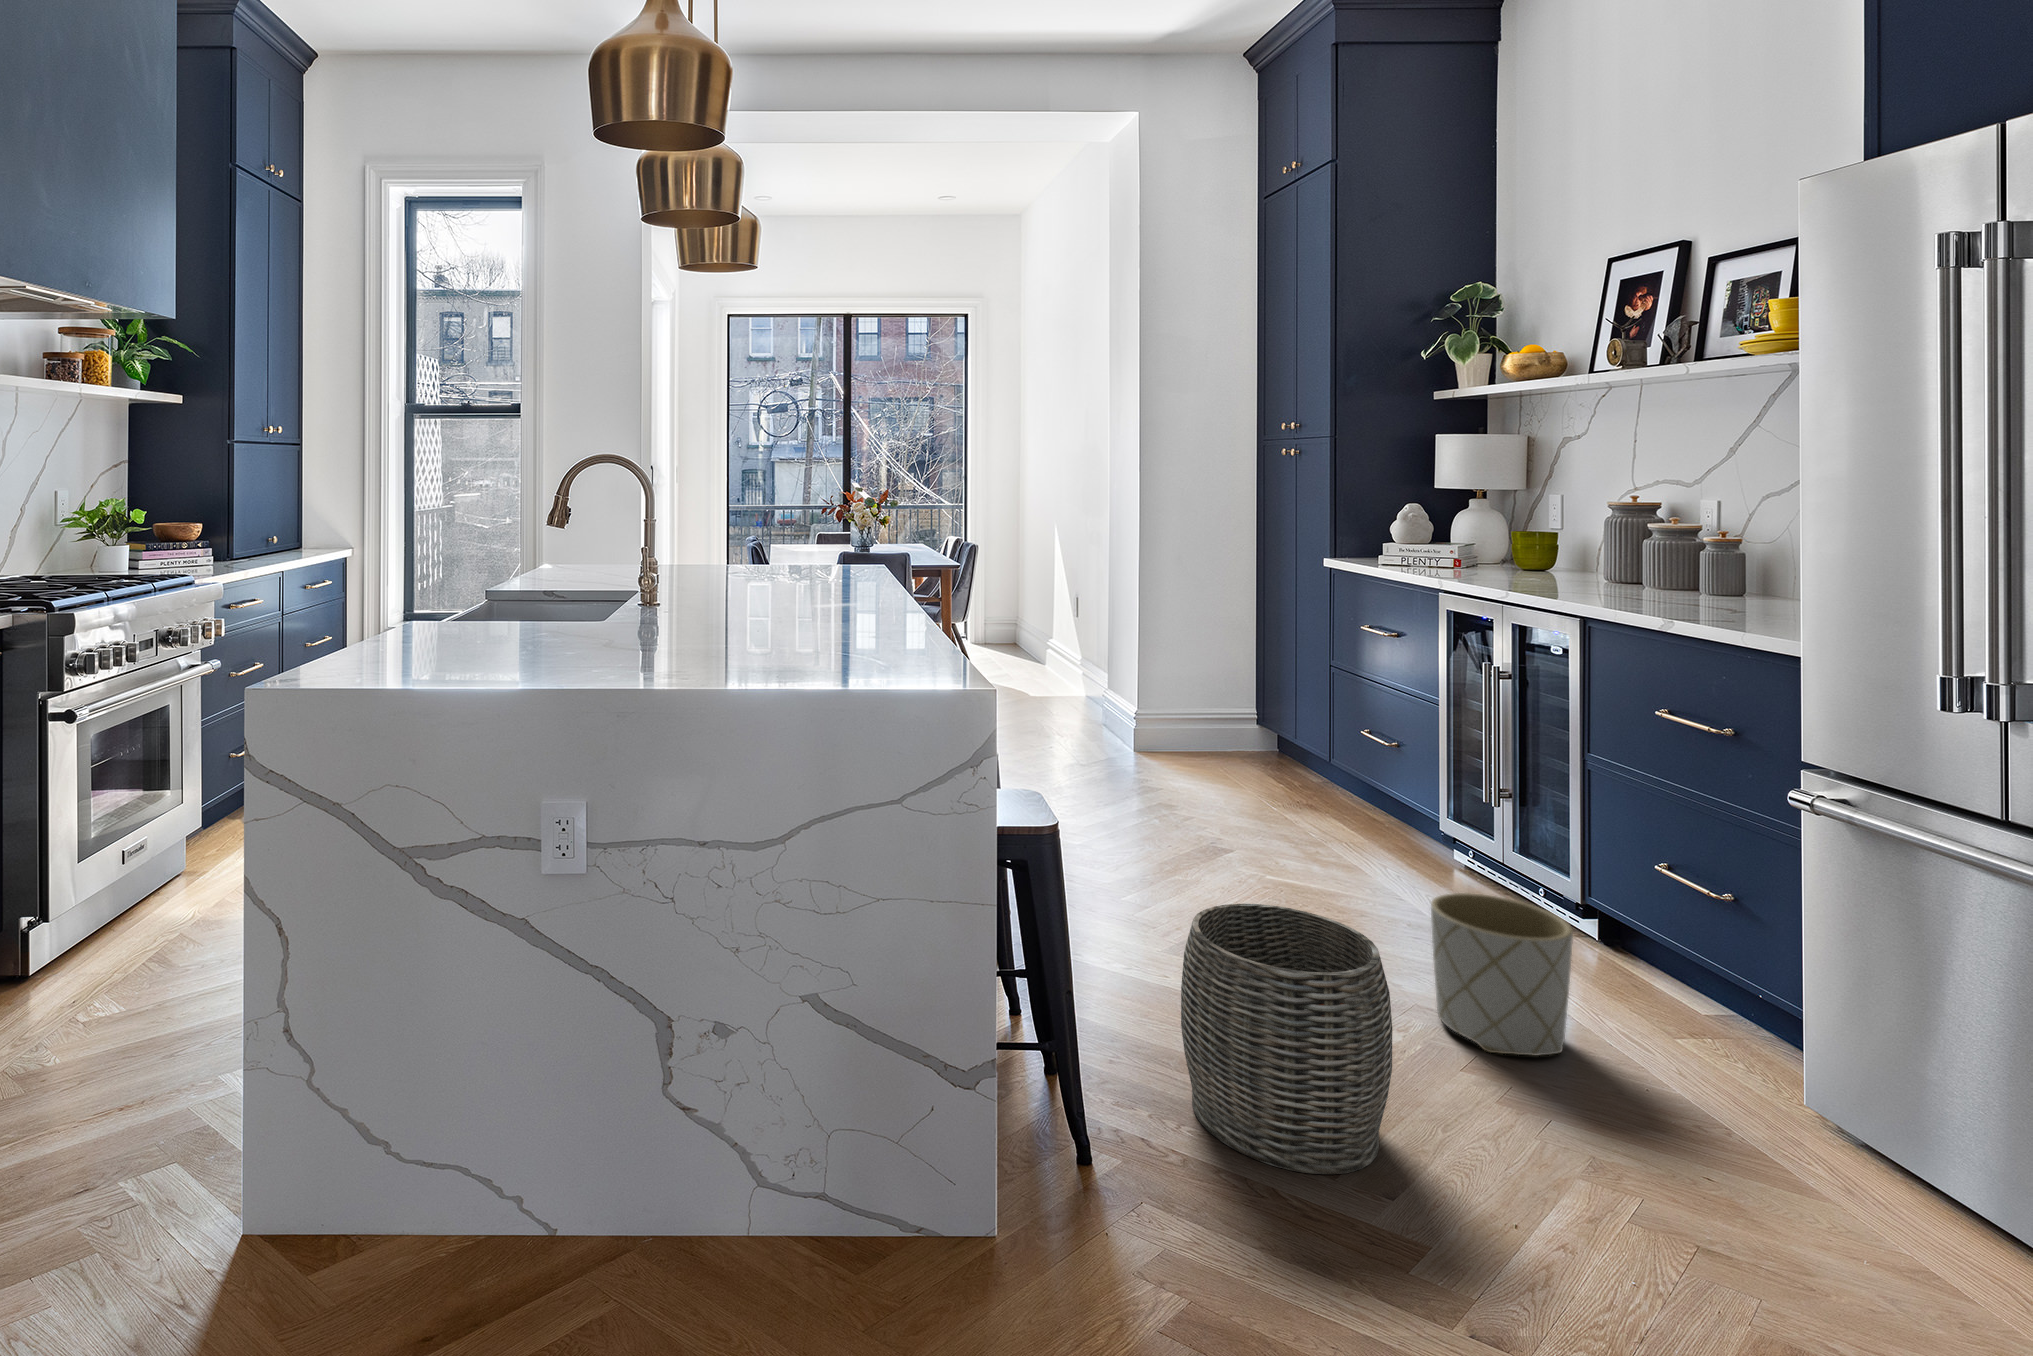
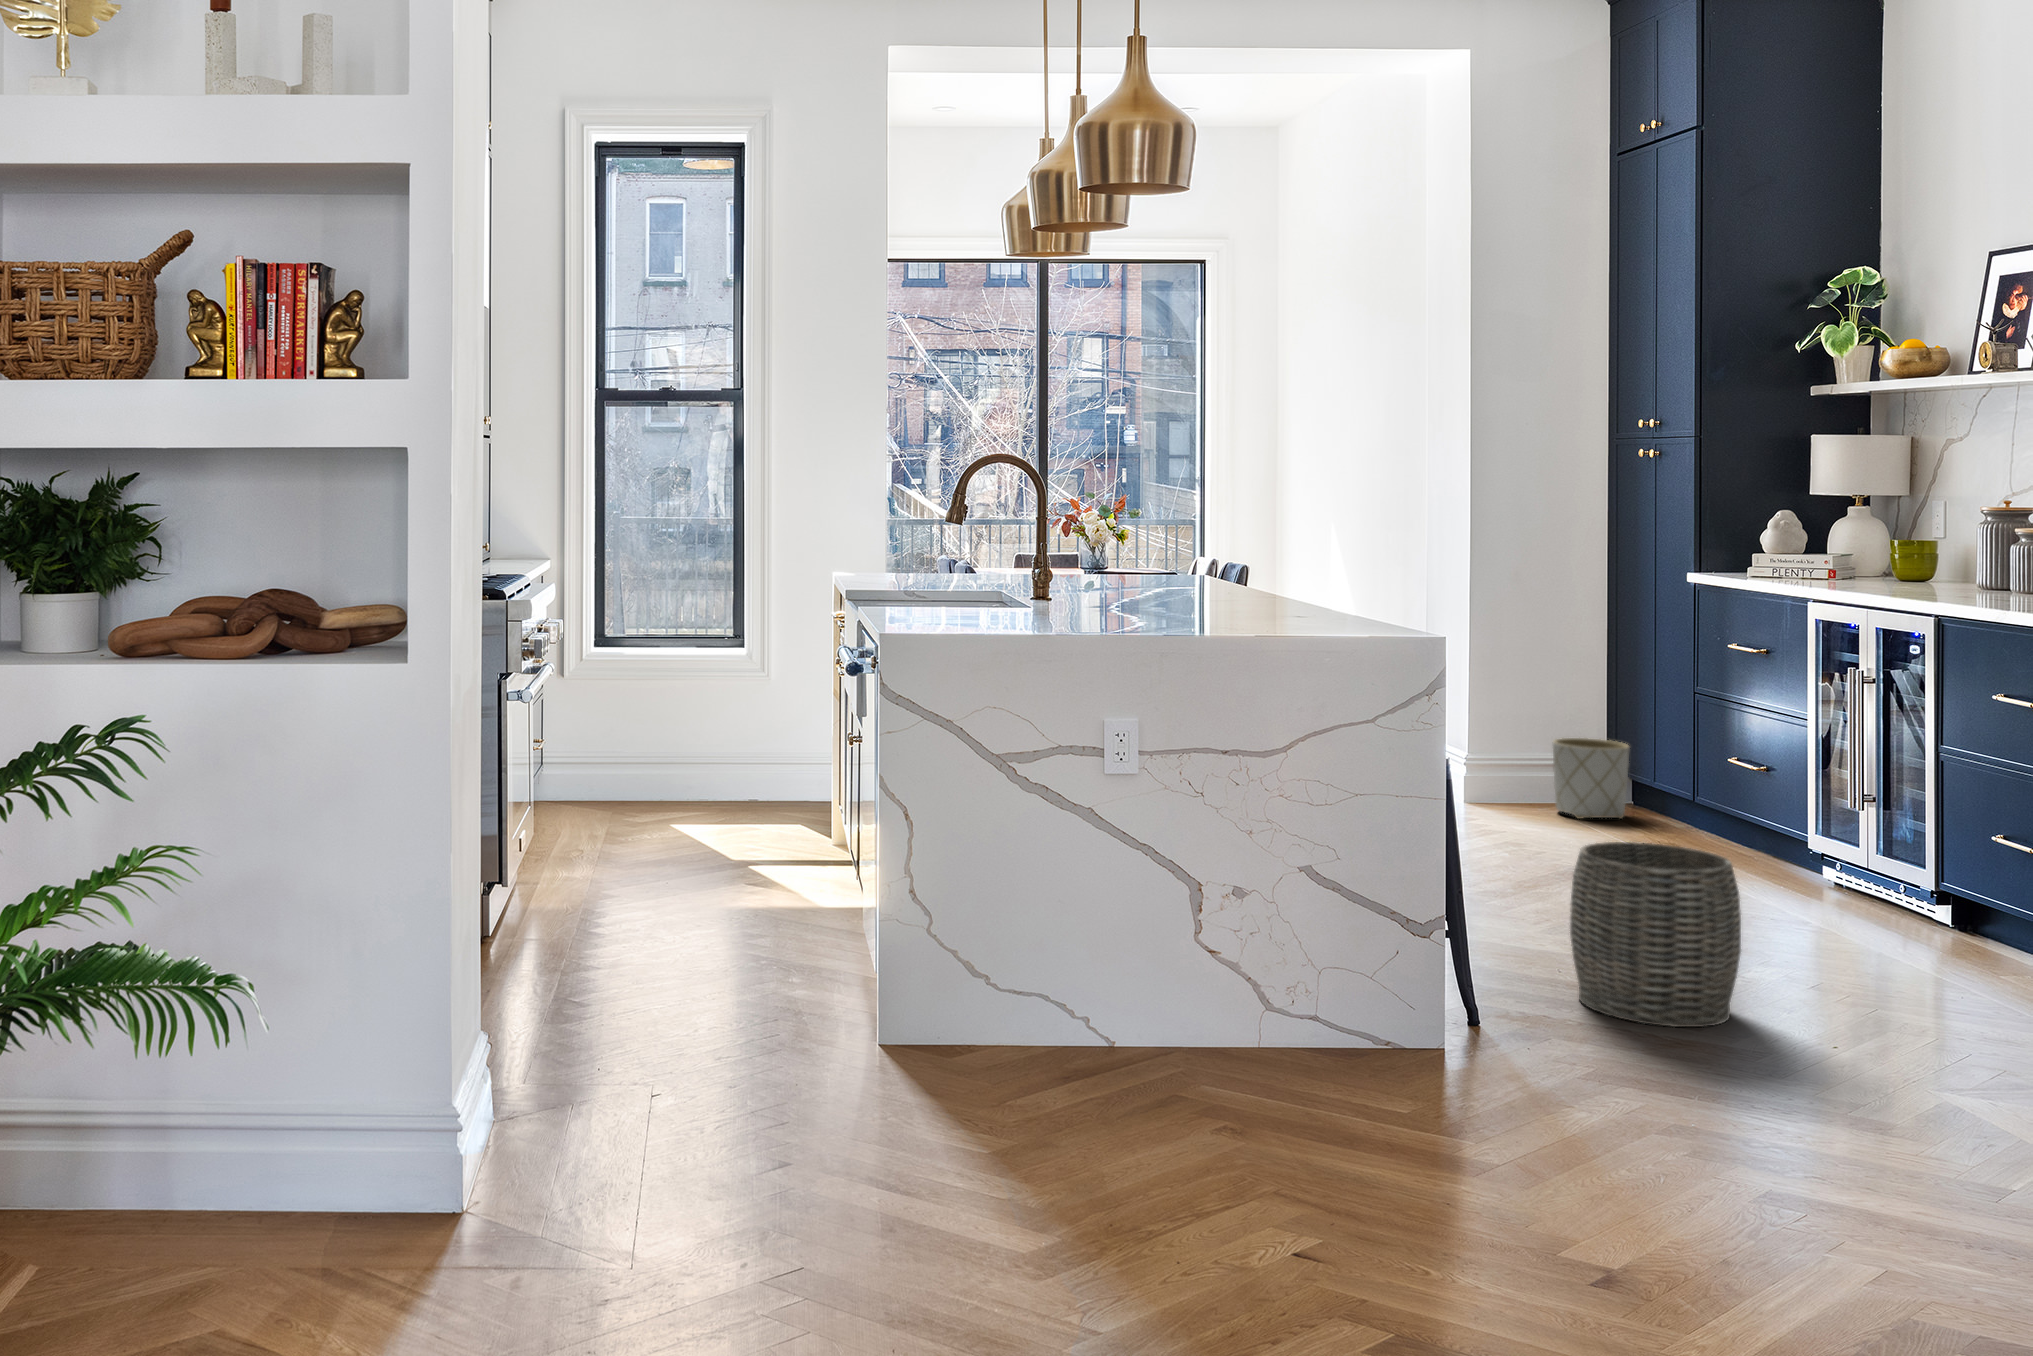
planter: present [1431,893,1573,1056] -> present [1553,738,1629,819]

